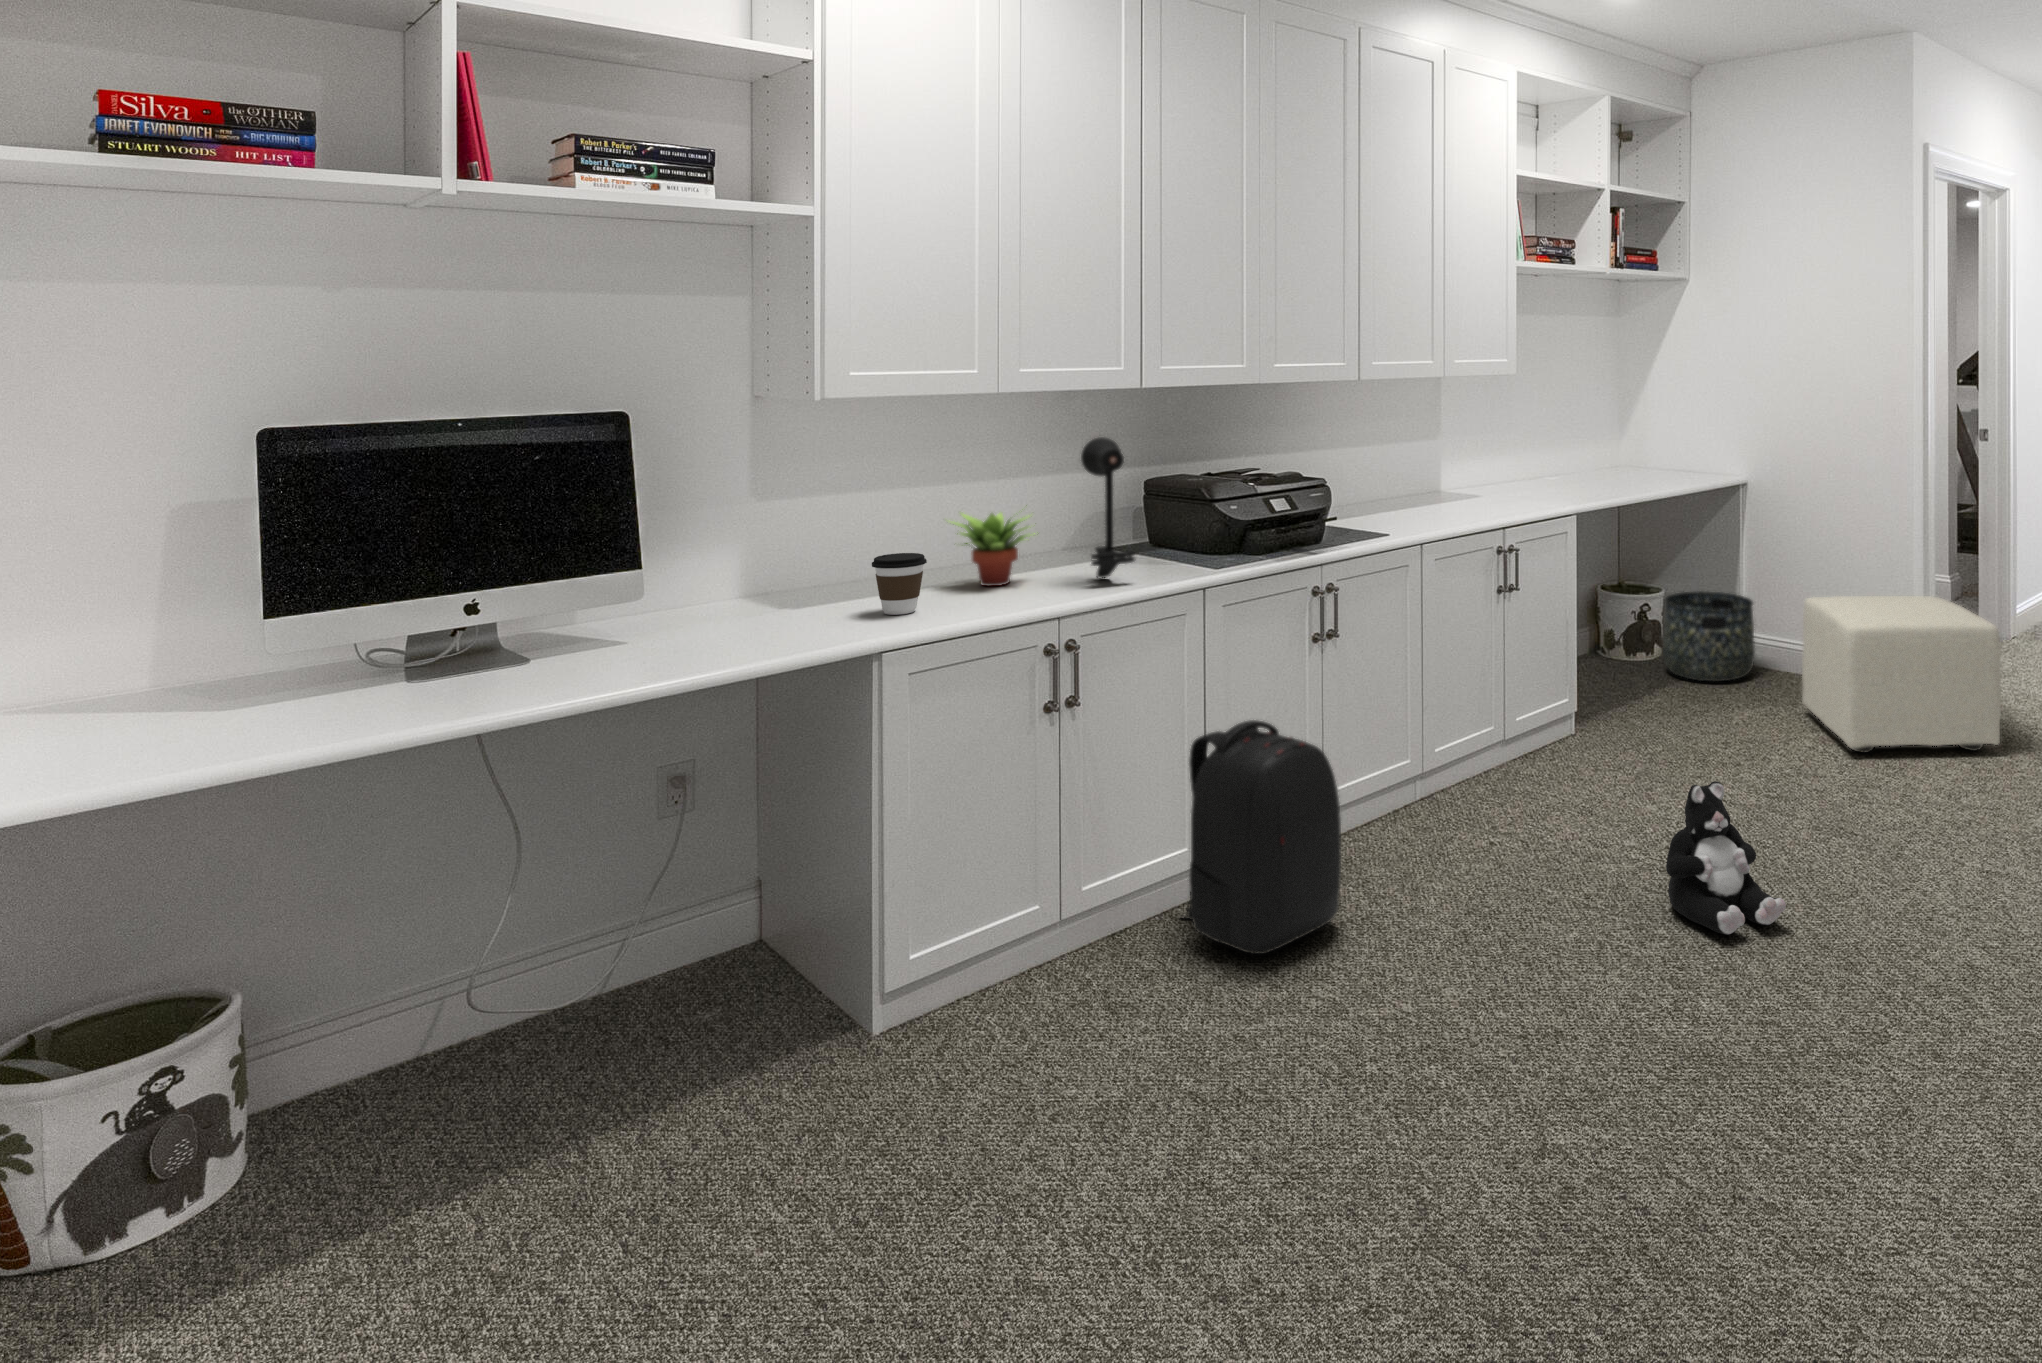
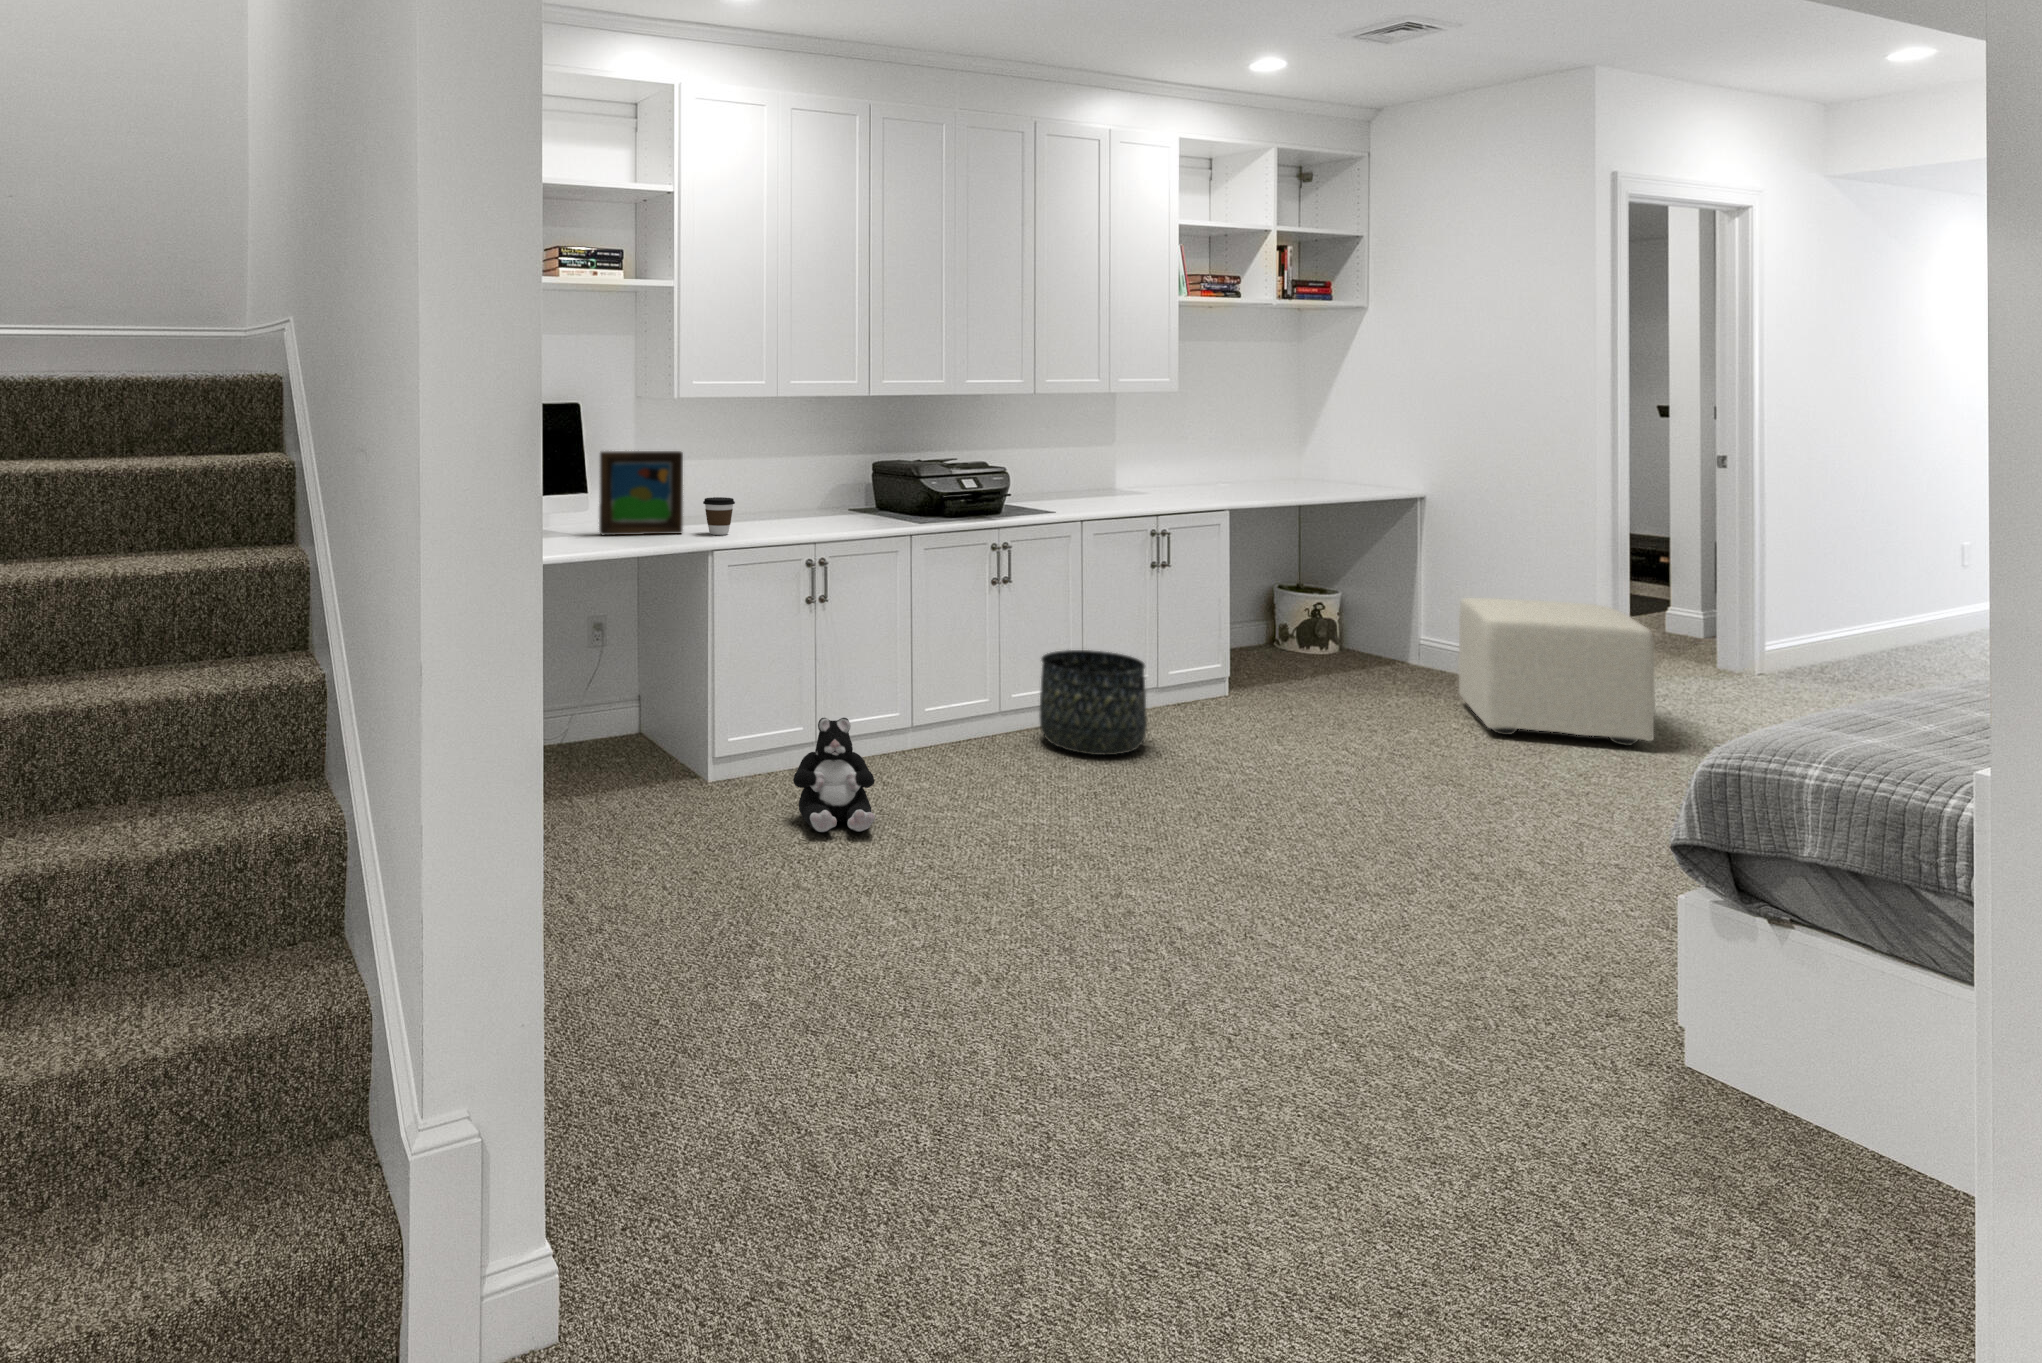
desk lamp: present [1081,437,1135,578] -> none [830,429,865,526]
picture frame: none [678,483,835,633] -> present [599,451,683,535]
succulent plant: present [950,505,1038,586] -> none [743,473,803,526]
basket: present [1663,591,1755,681] -> present [1039,650,1147,755]
backpack: present [1181,720,1341,954] -> none [892,628,1004,784]
plush toy: present [1666,781,1786,934] -> present [793,718,875,832]

